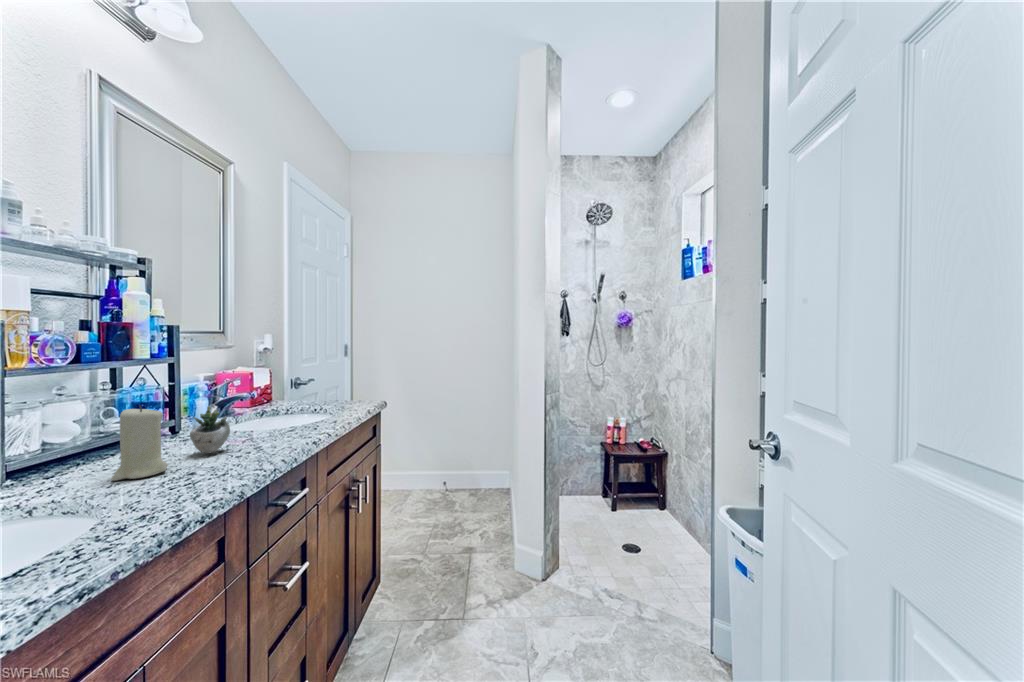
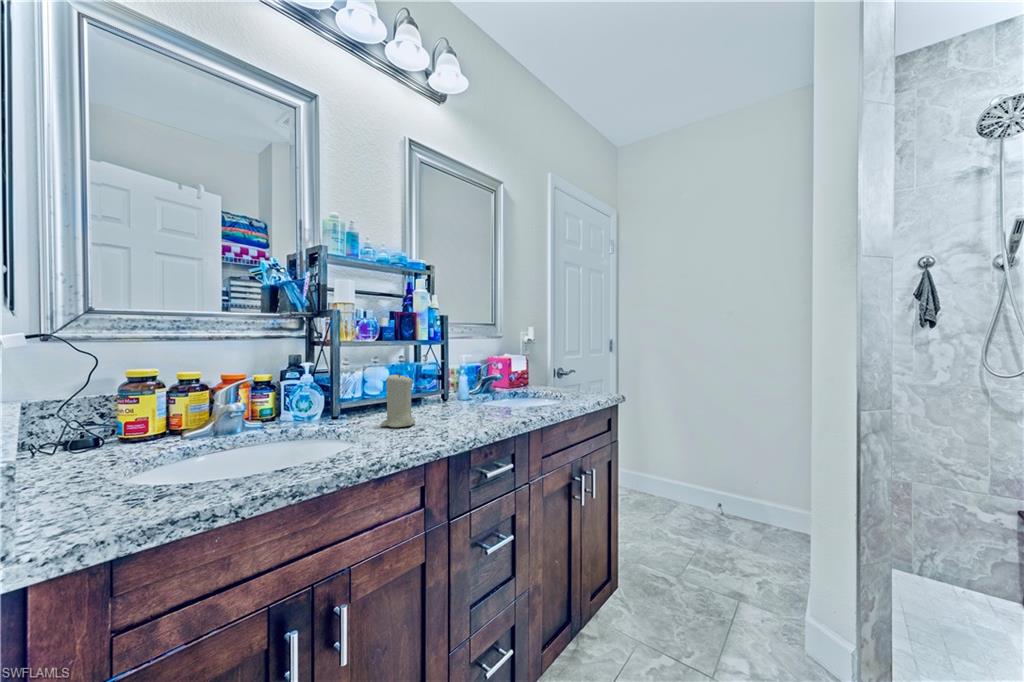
succulent plant: present [190,399,264,453] -> none [436,377,486,419]

